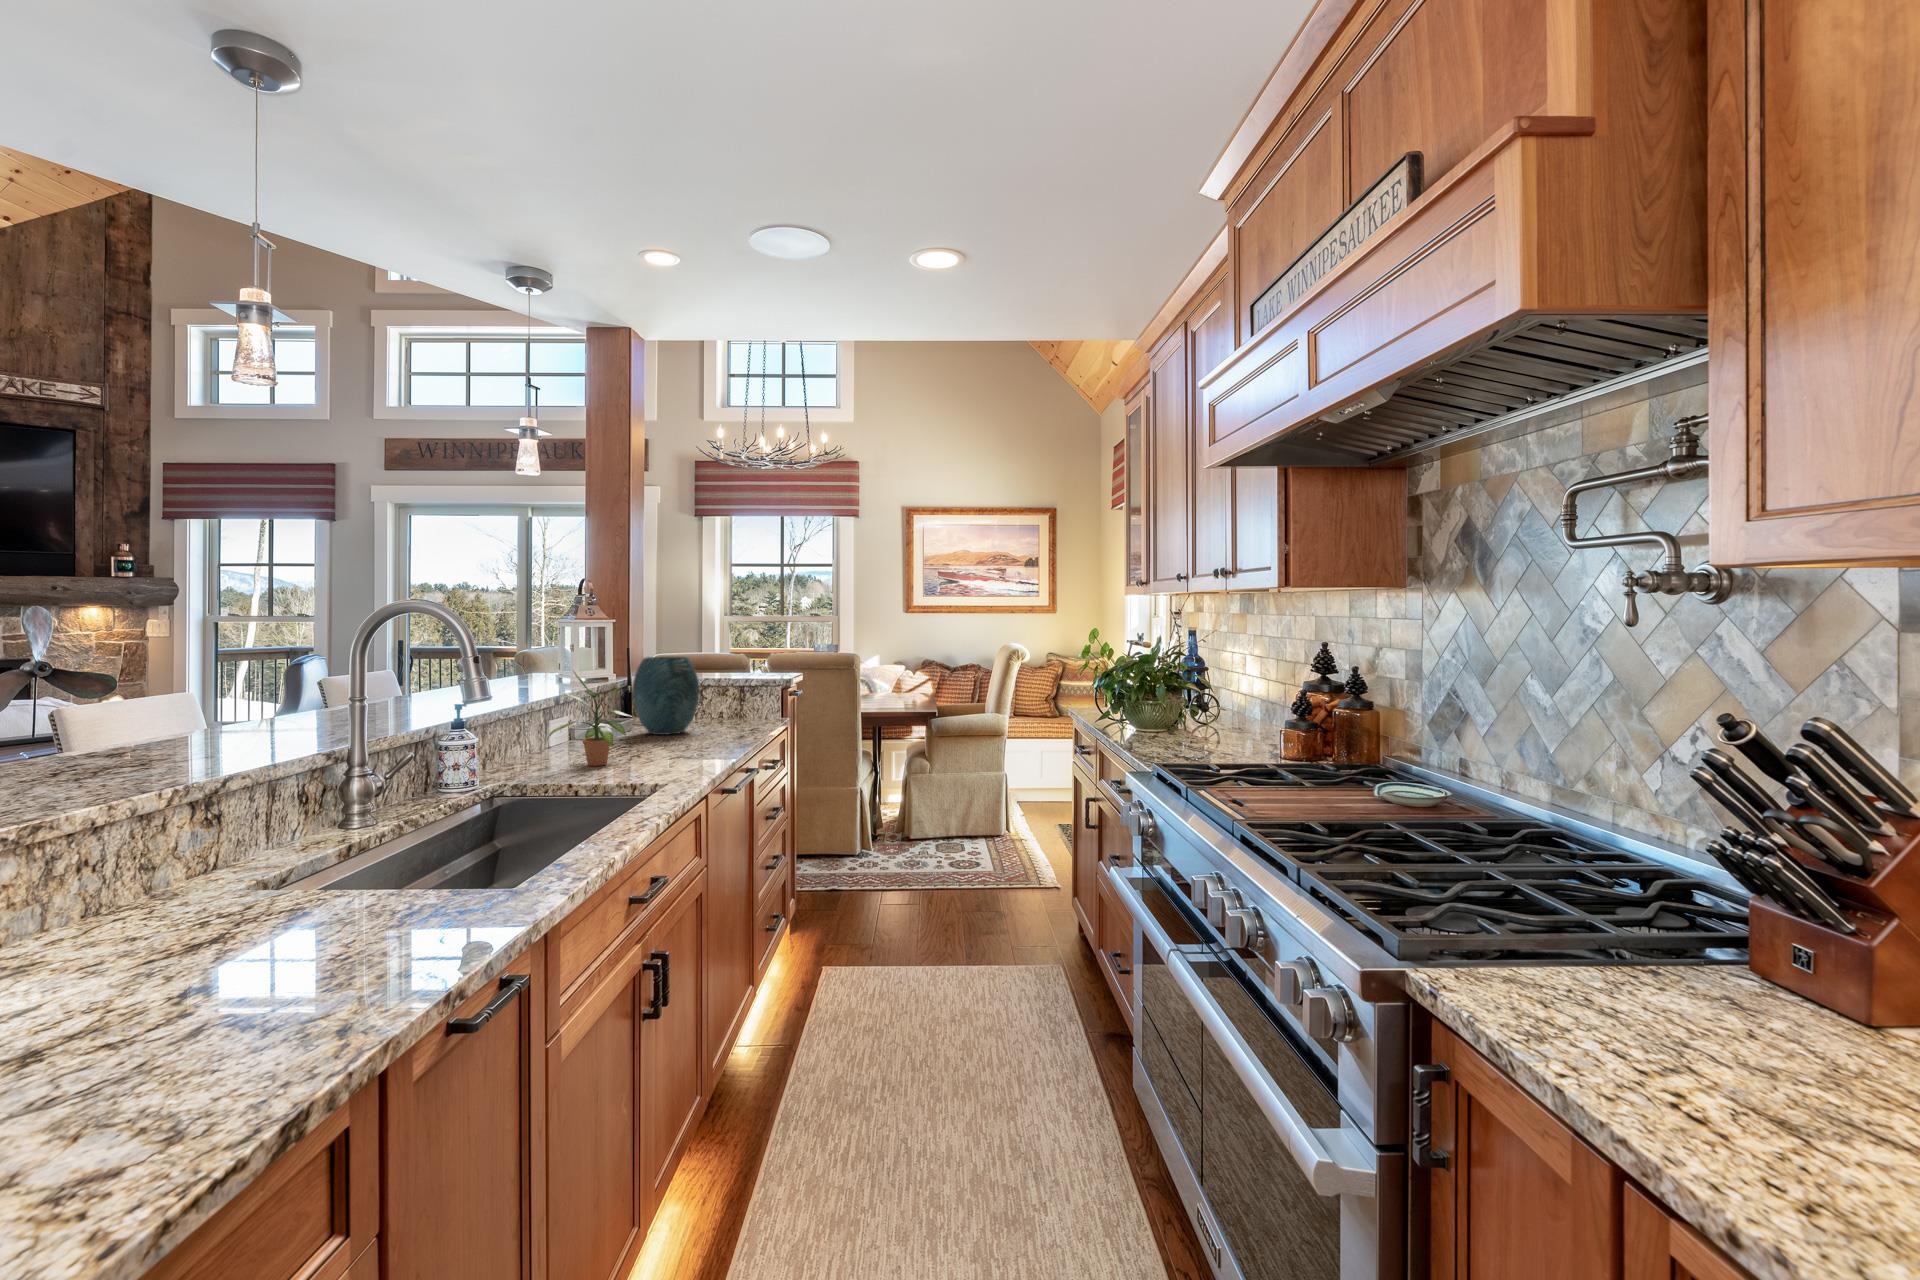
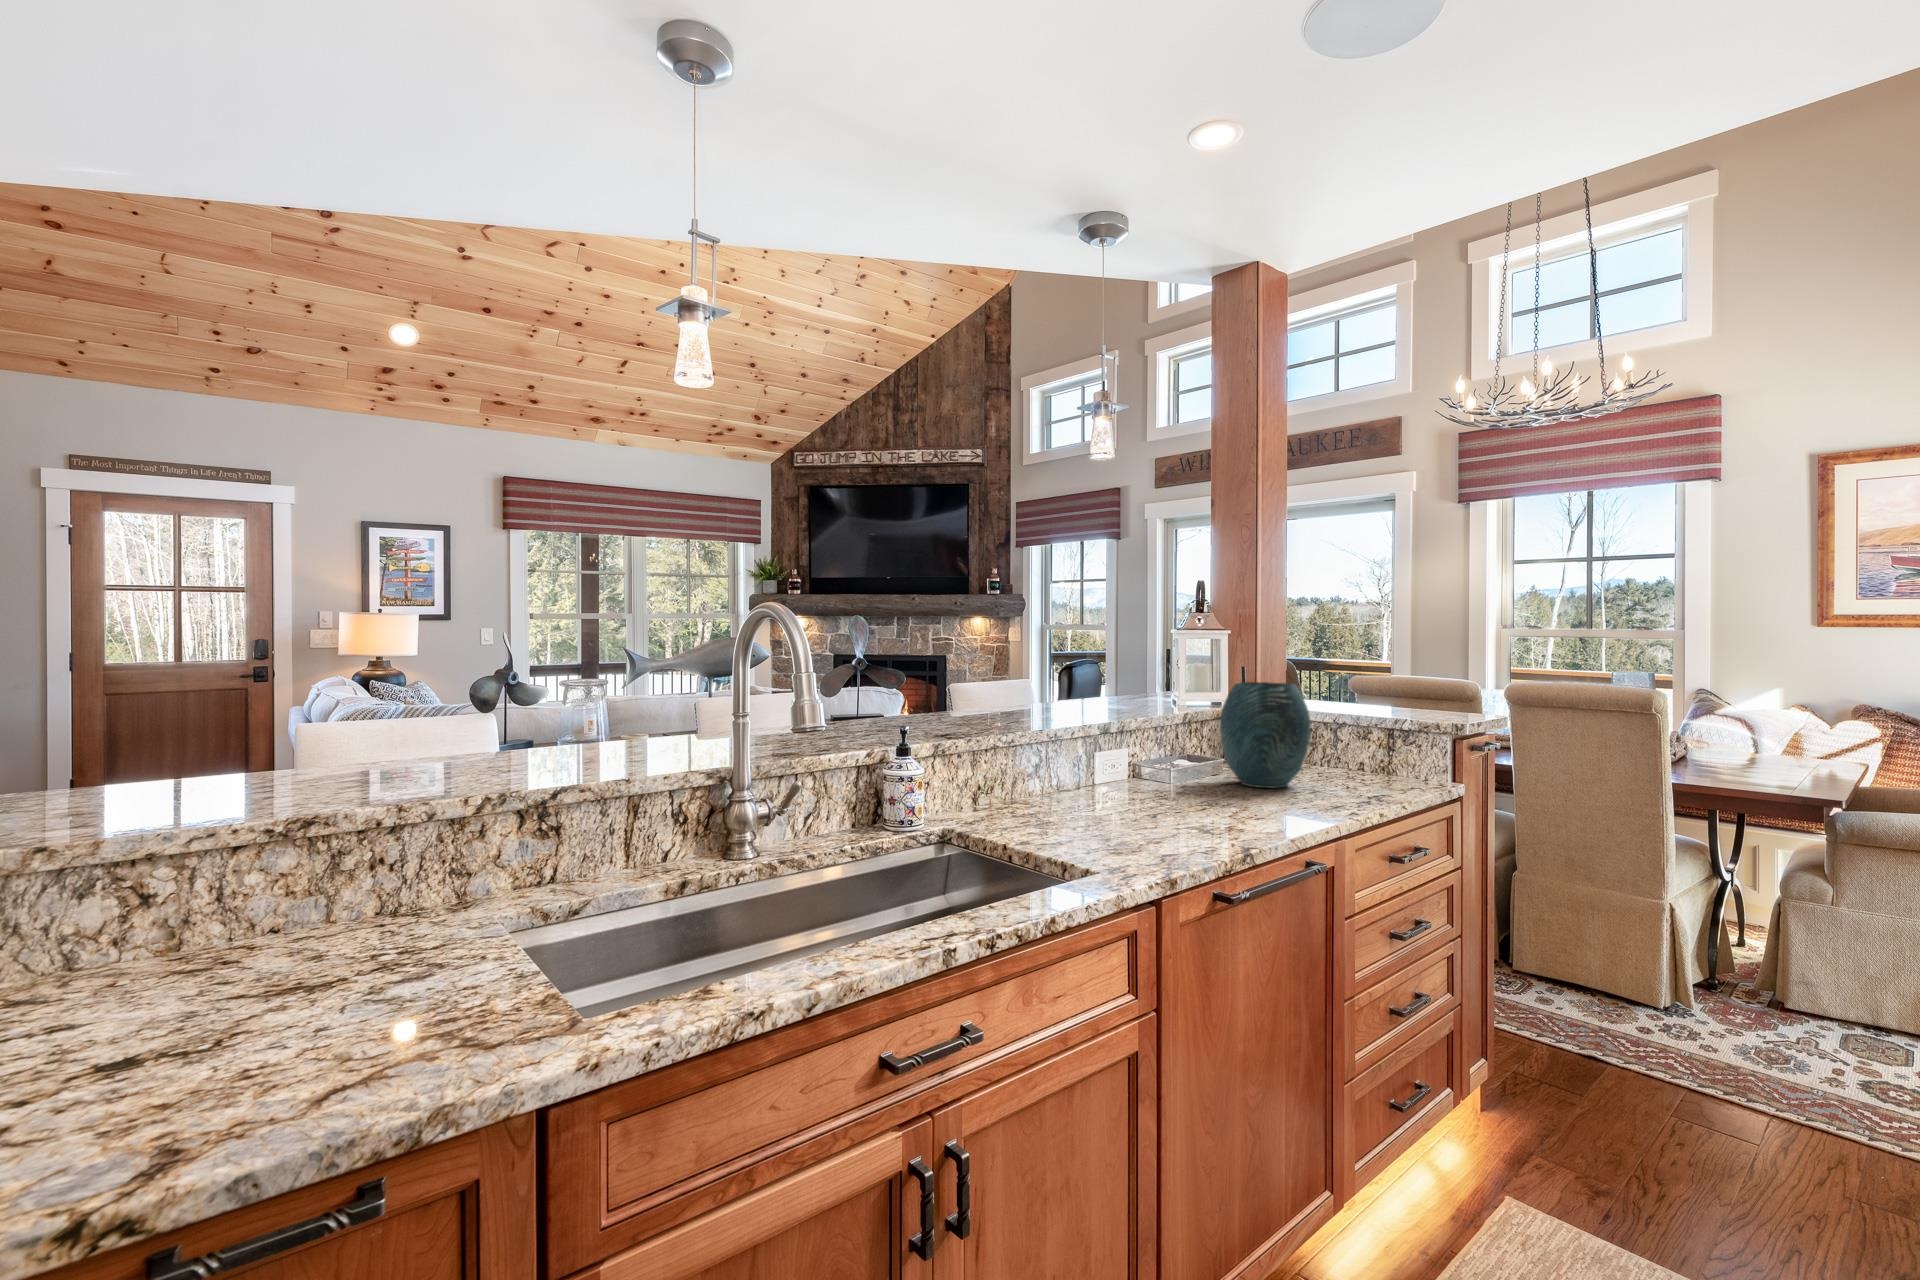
potted plant: present [549,672,632,766] -> none [1034,694,1141,822]

